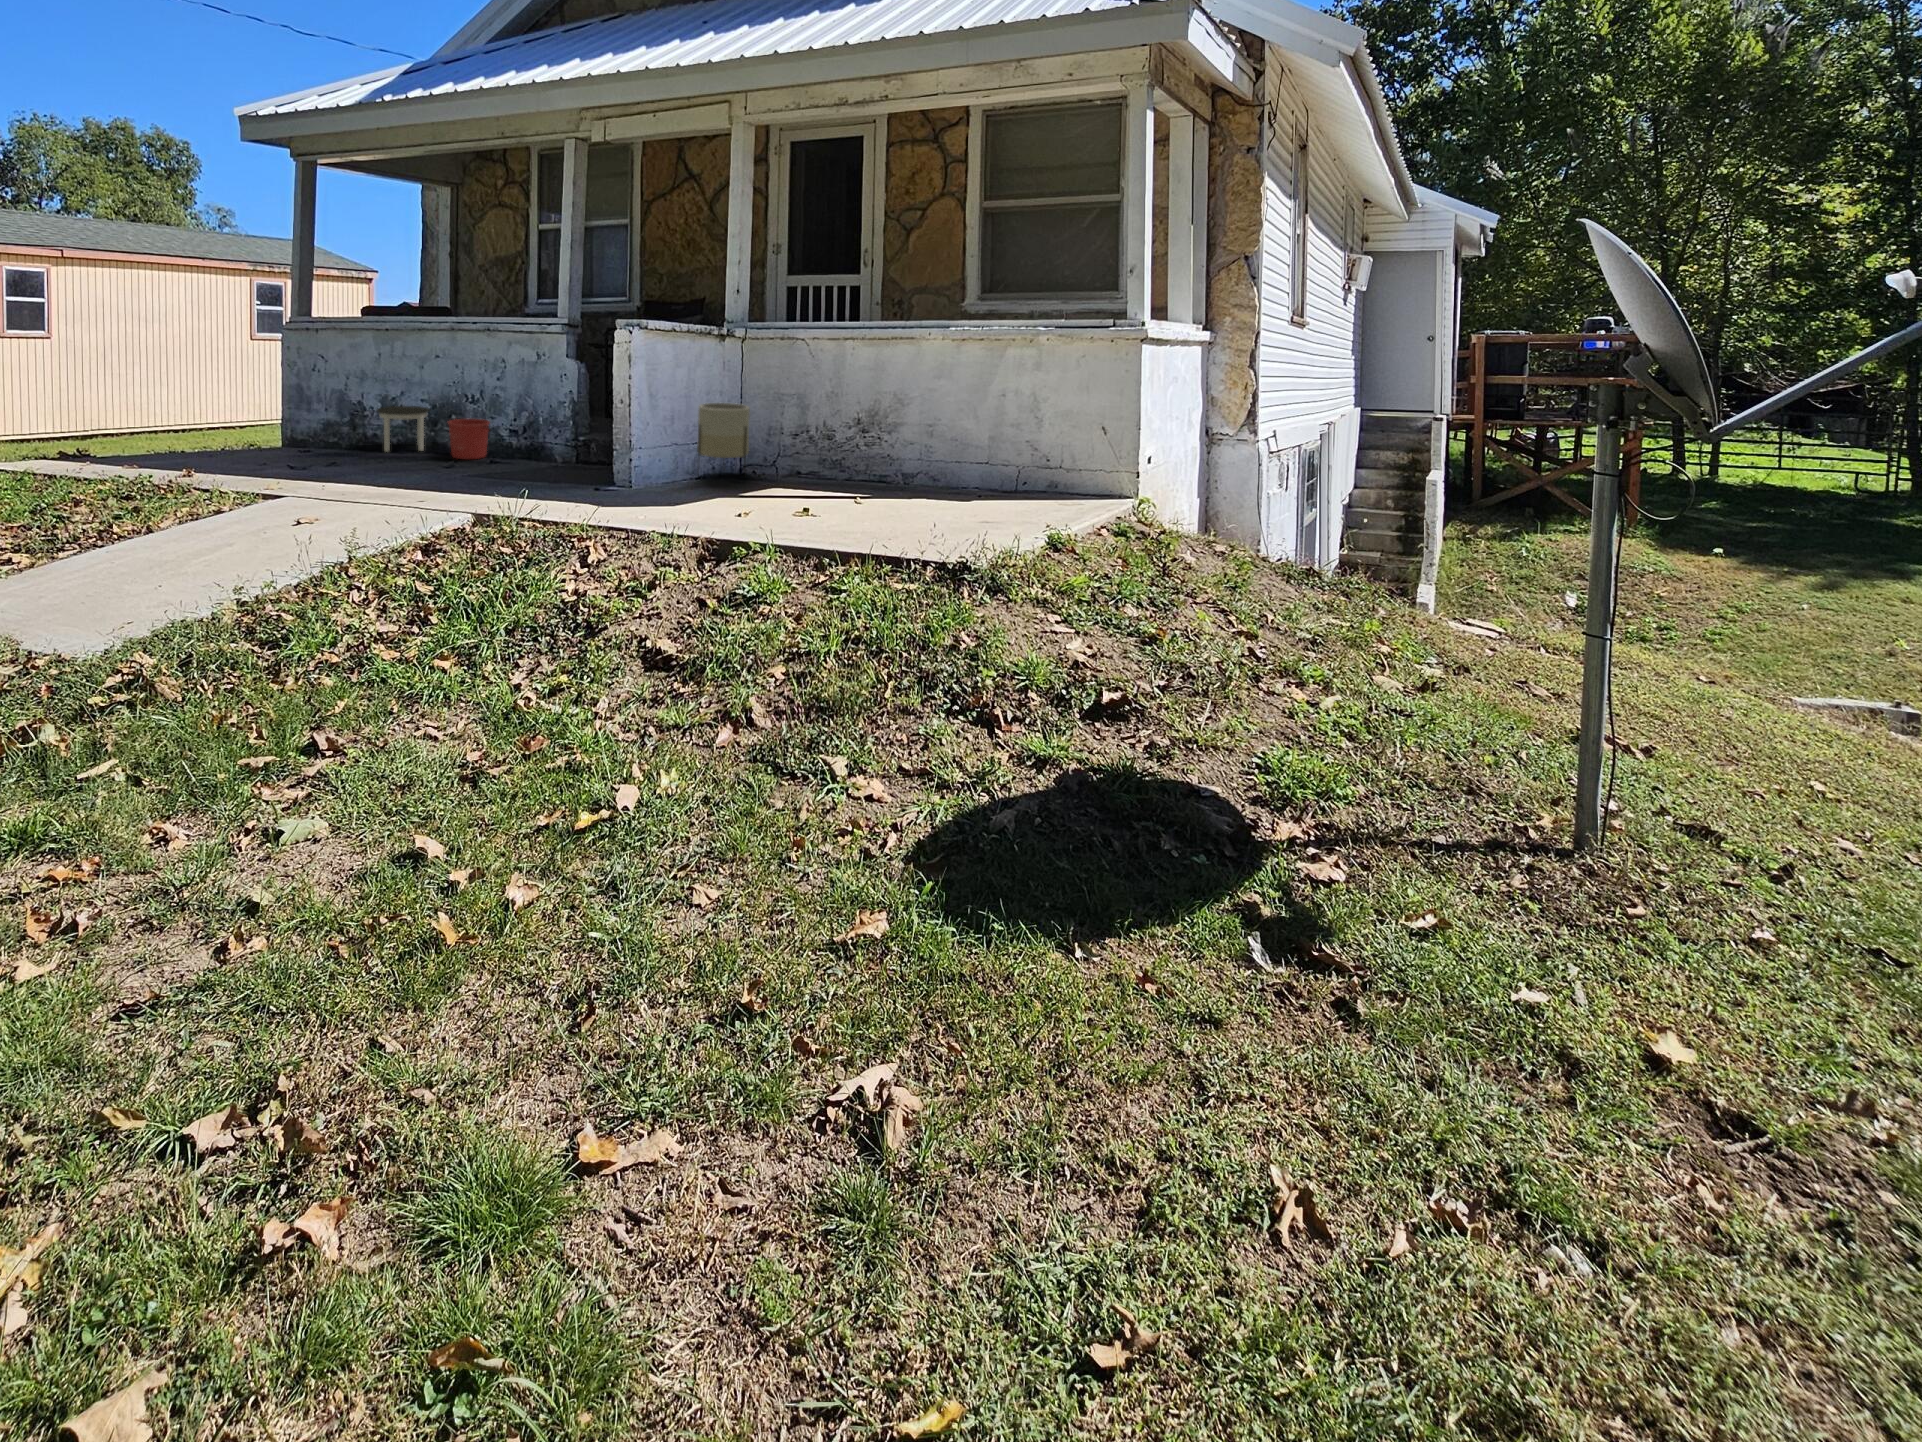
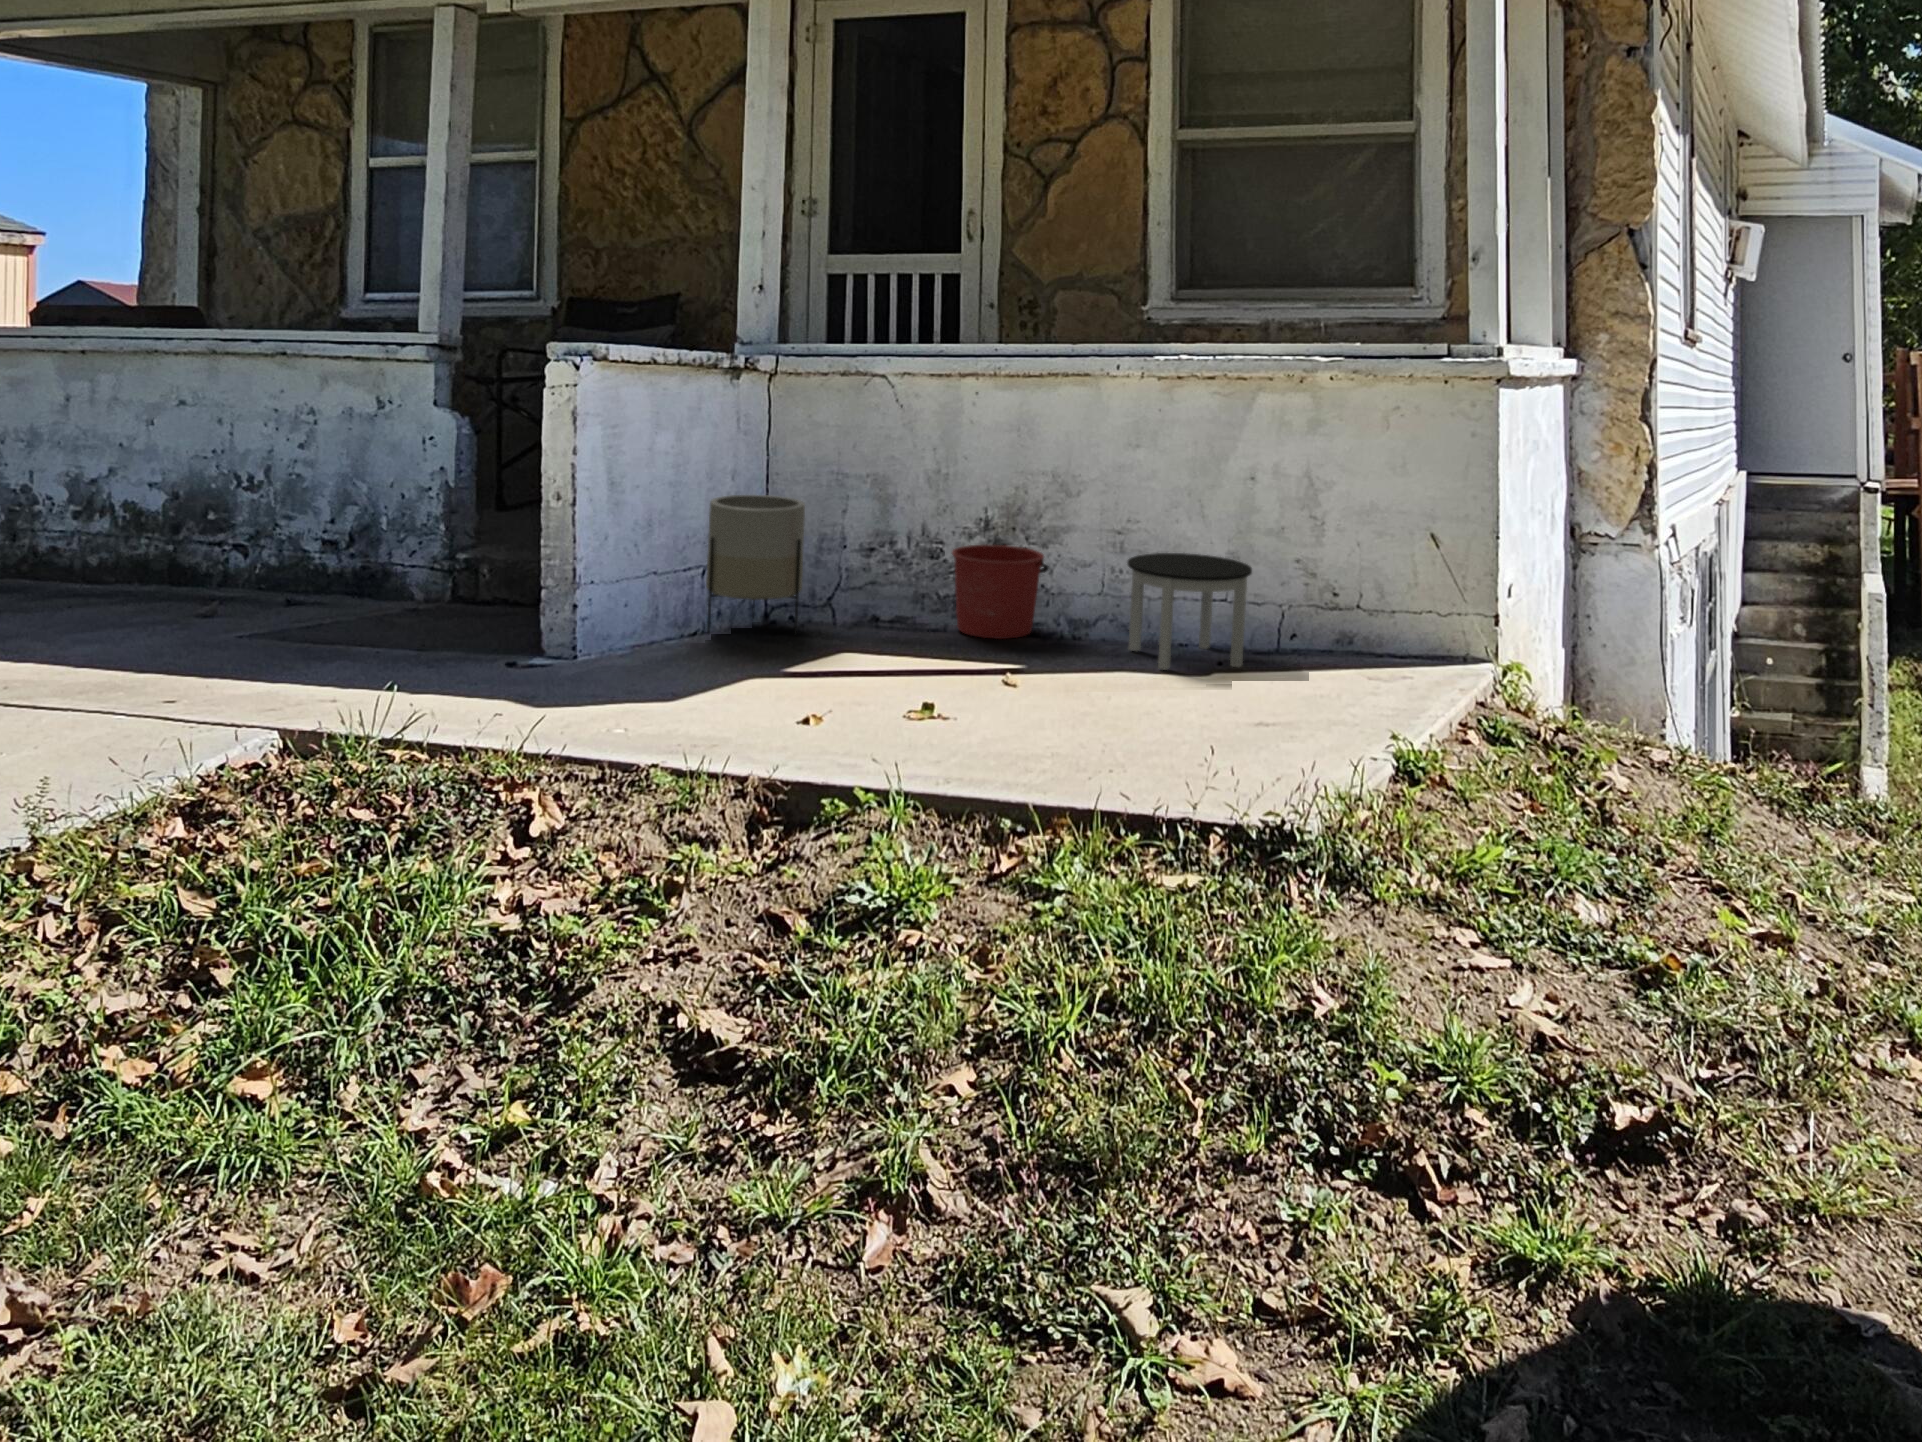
round table: present [377,406,430,451] -> present [1127,553,1252,670]
bucket: present [448,419,491,459] -> present [952,545,1048,639]

